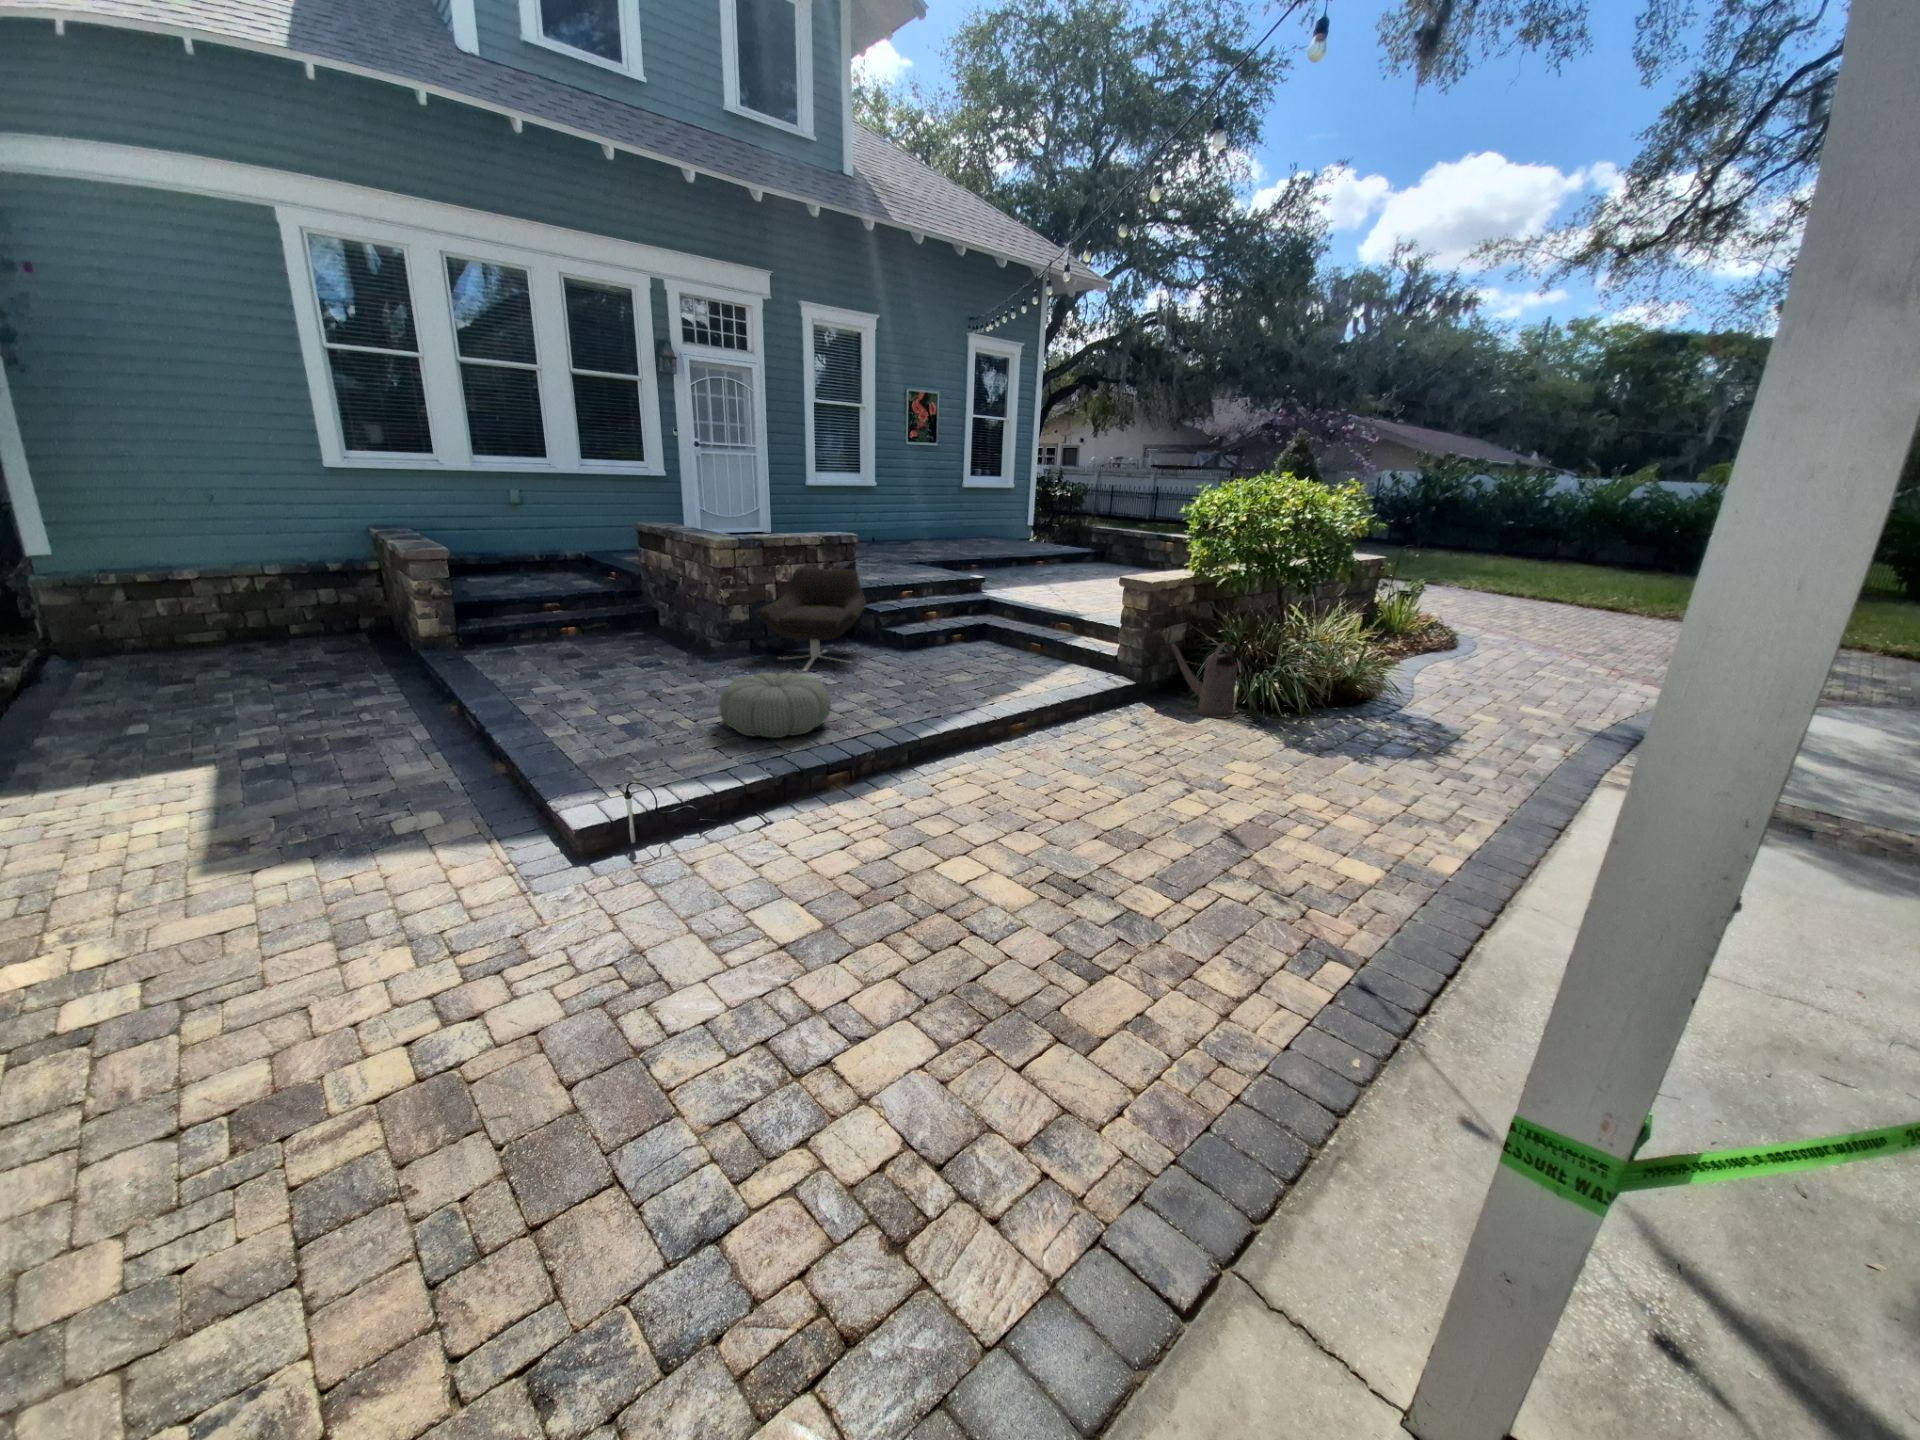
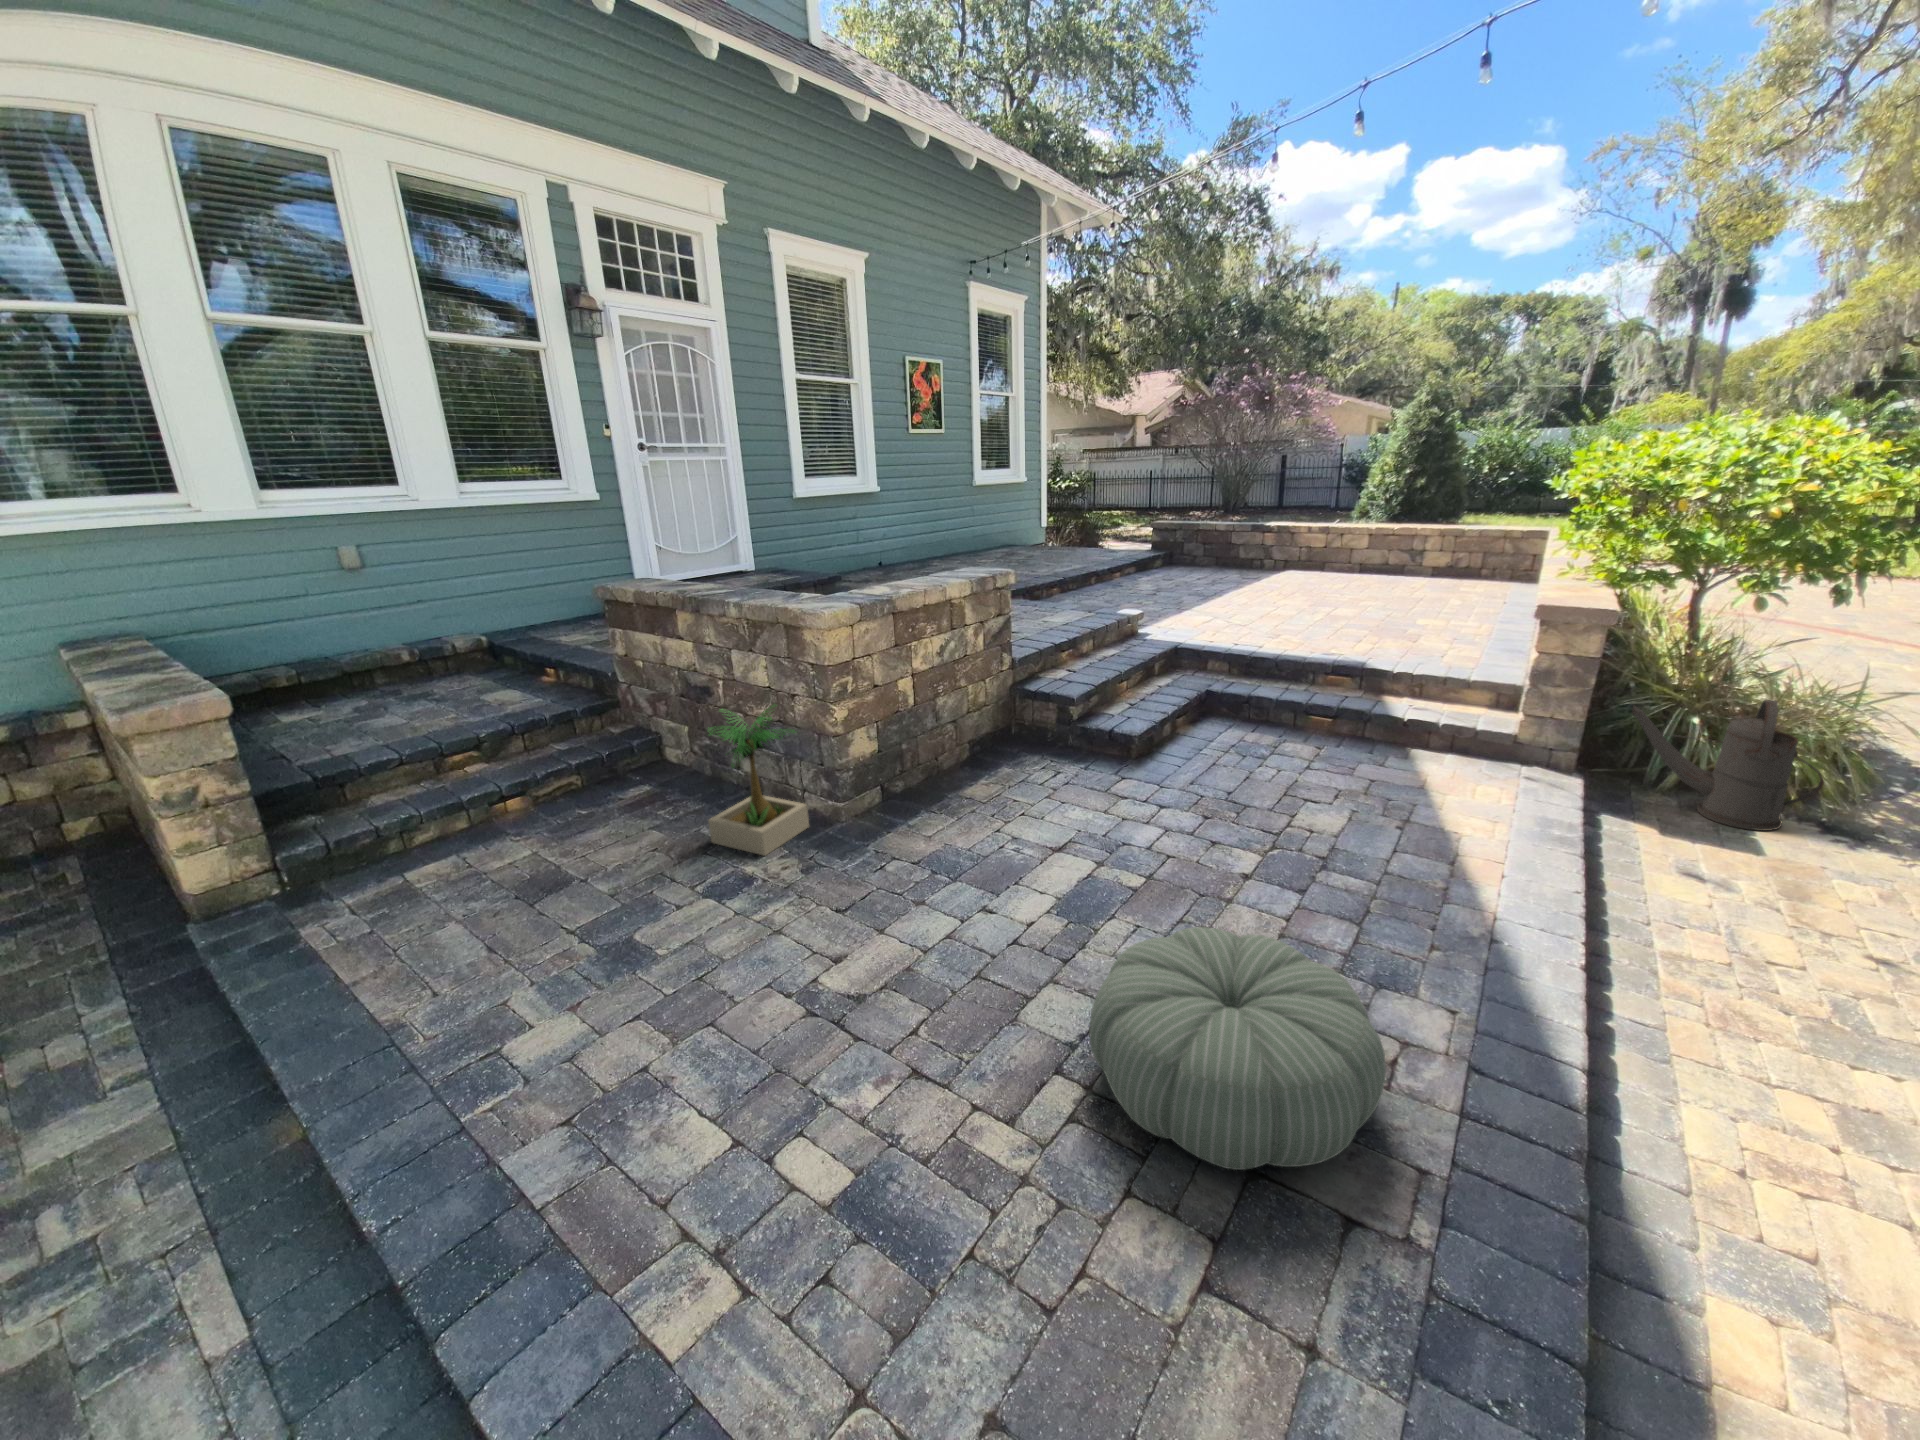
lounge chair: present [757,568,866,671] -> none [928,634,1122,847]
potted plant: none [644,585,705,660] -> present [708,705,809,856]

